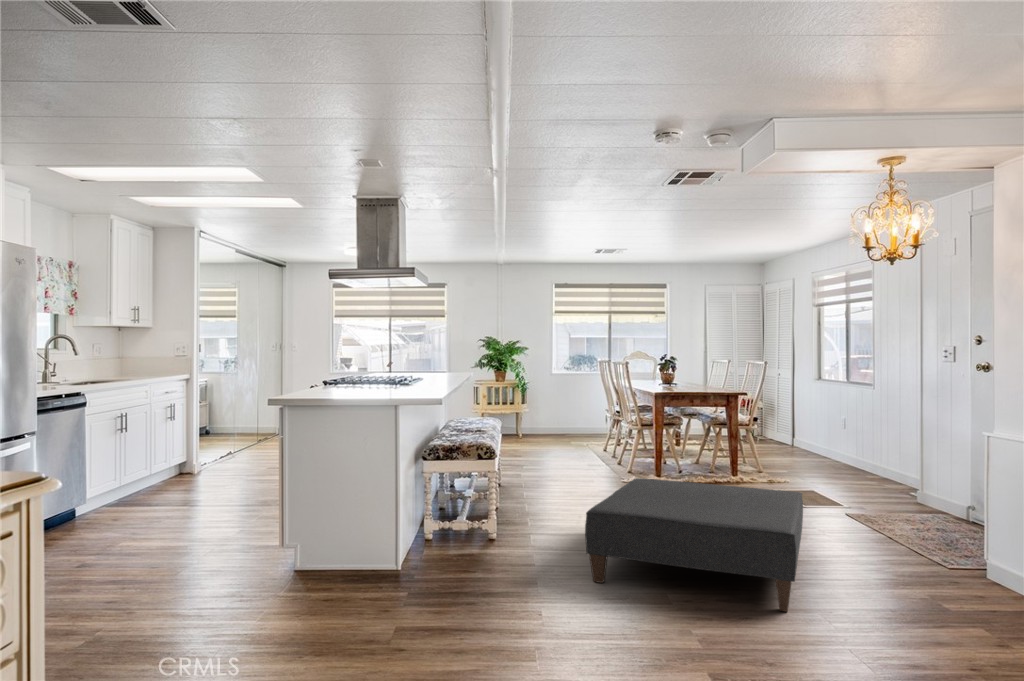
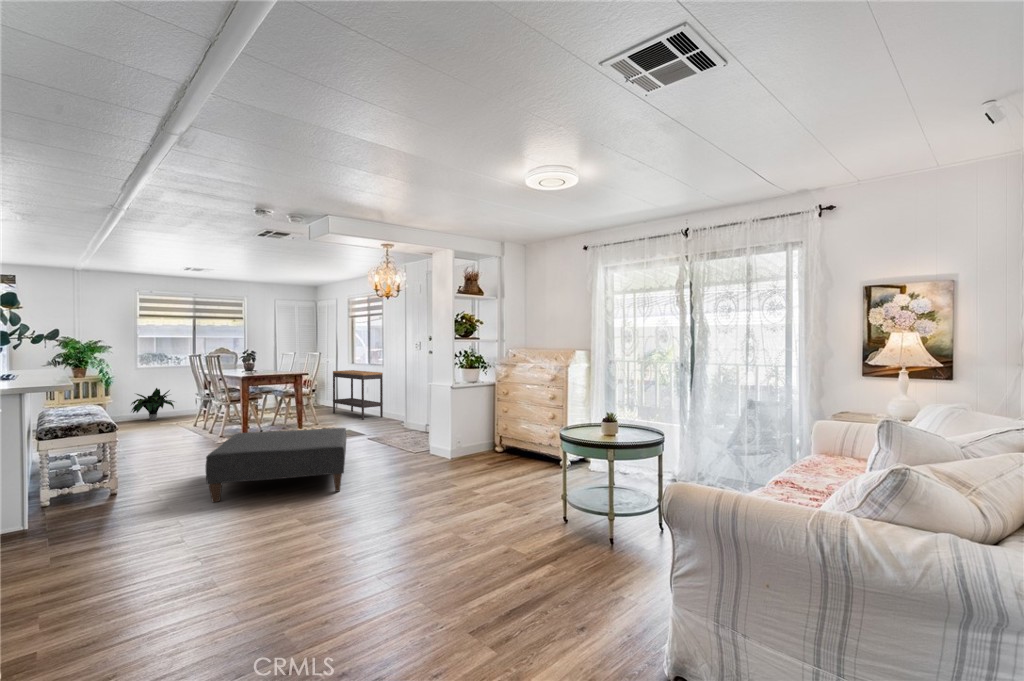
console table: none [787,390,871,472] -> present [333,370,383,420]
potted plant: none [541,399,589,439] -> present [131,388,174,420]

